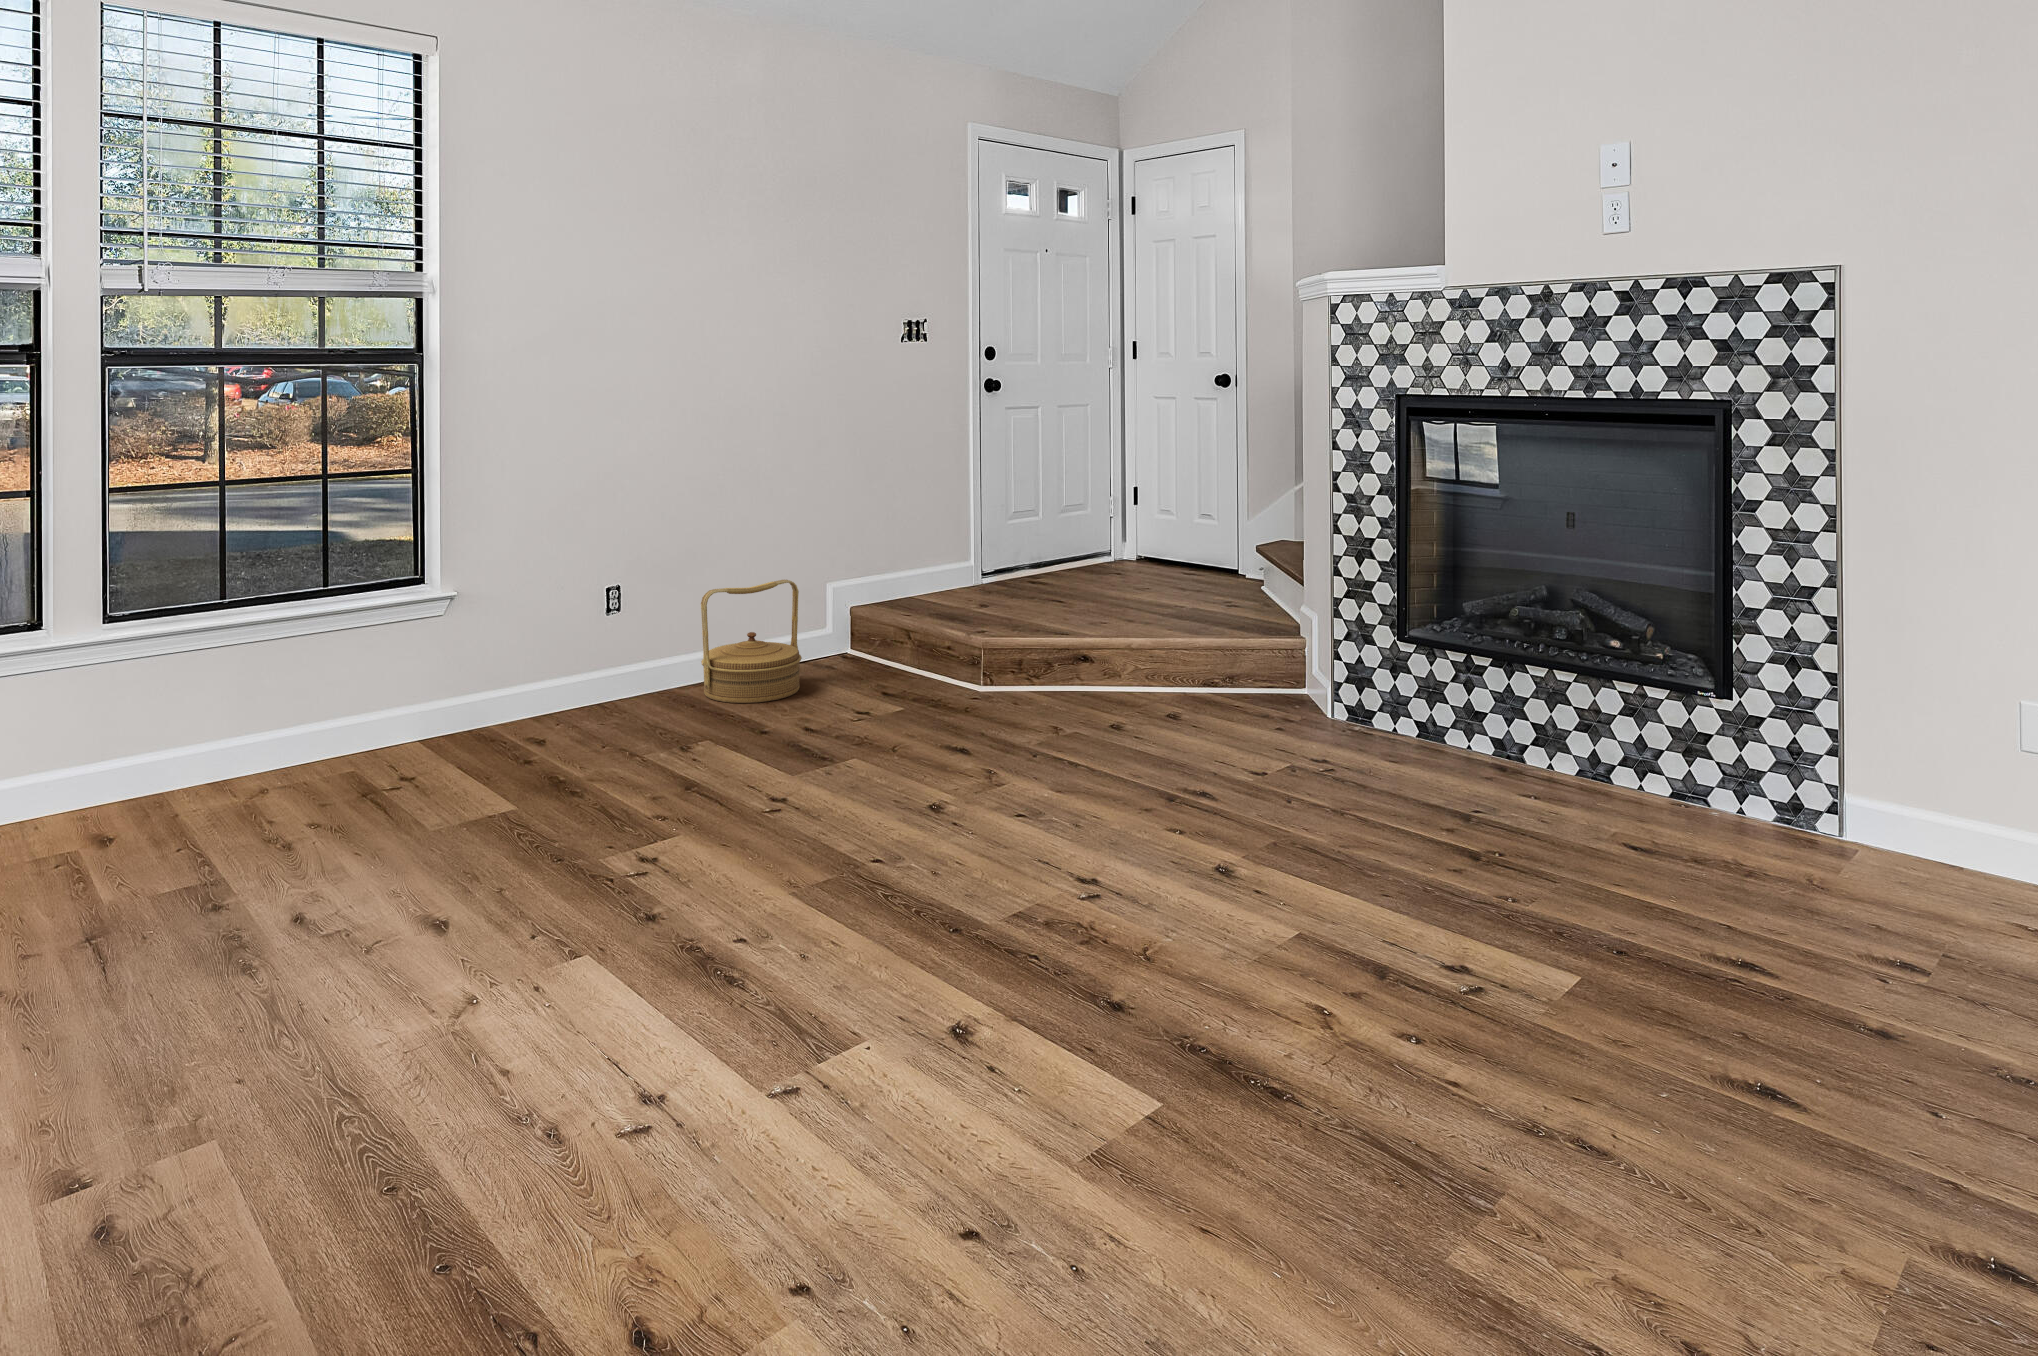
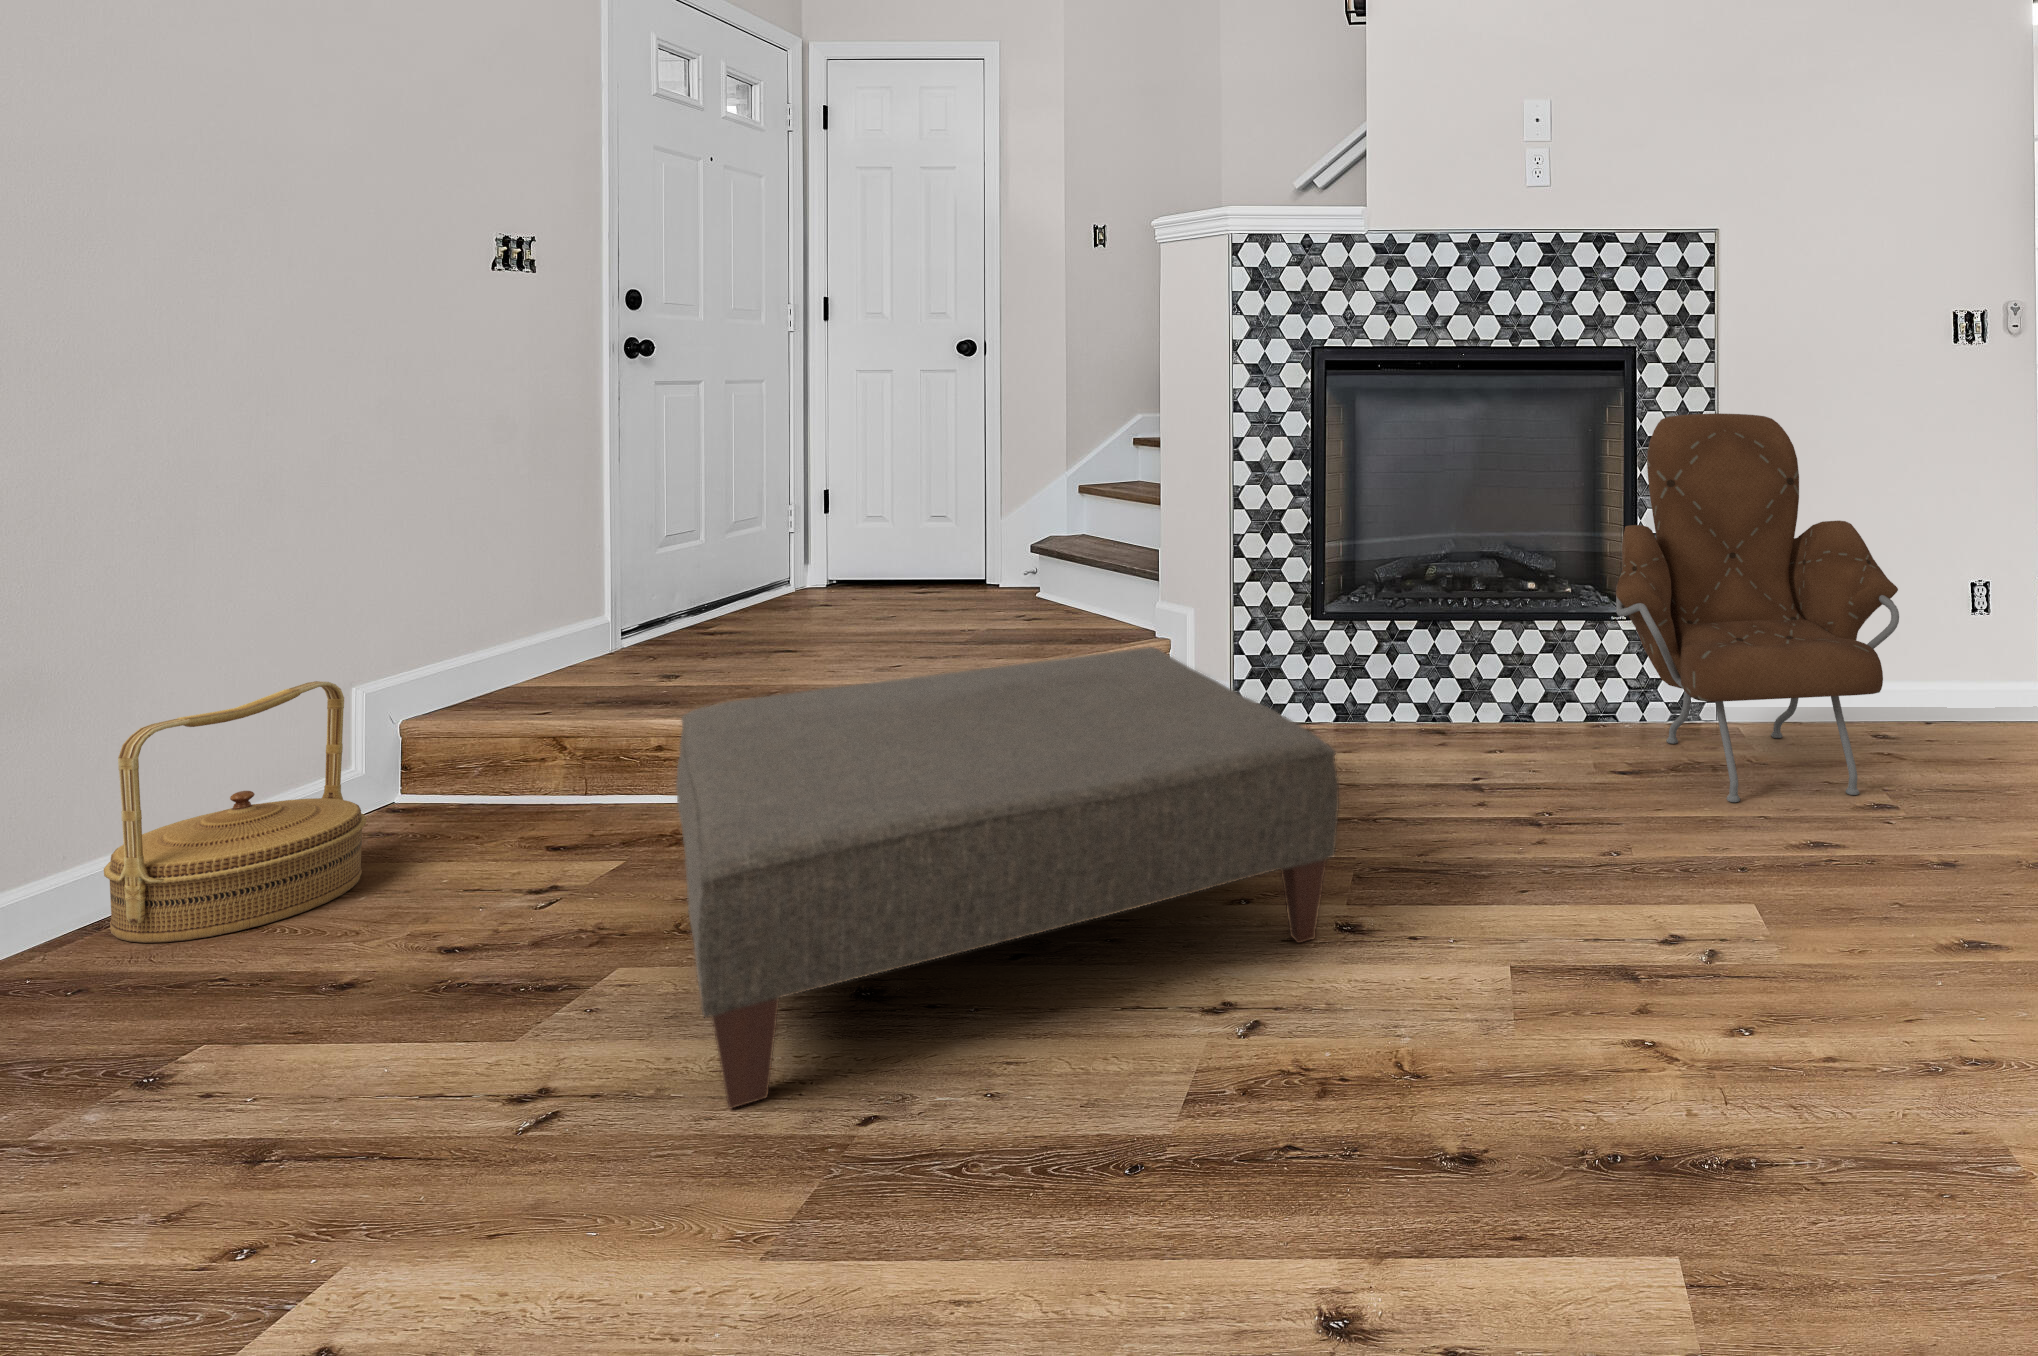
armchair: none [1620,479,2020,936] -> present [1616,413,1899,802]
ottoman: none [810,624,1220,867] -> present [676,647,1339,1108]

